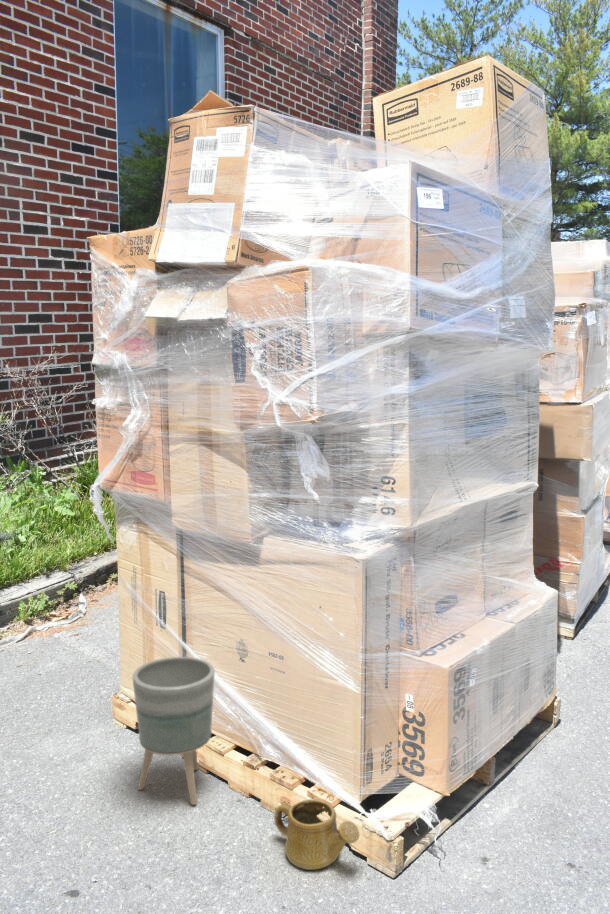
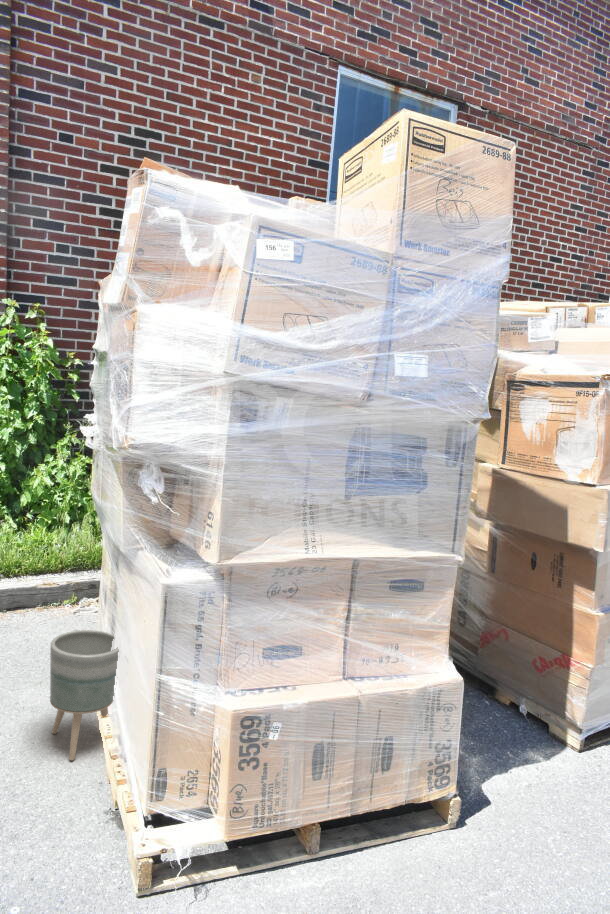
watering can: present [274,799,359,869] -> none [76,783,128,852]

